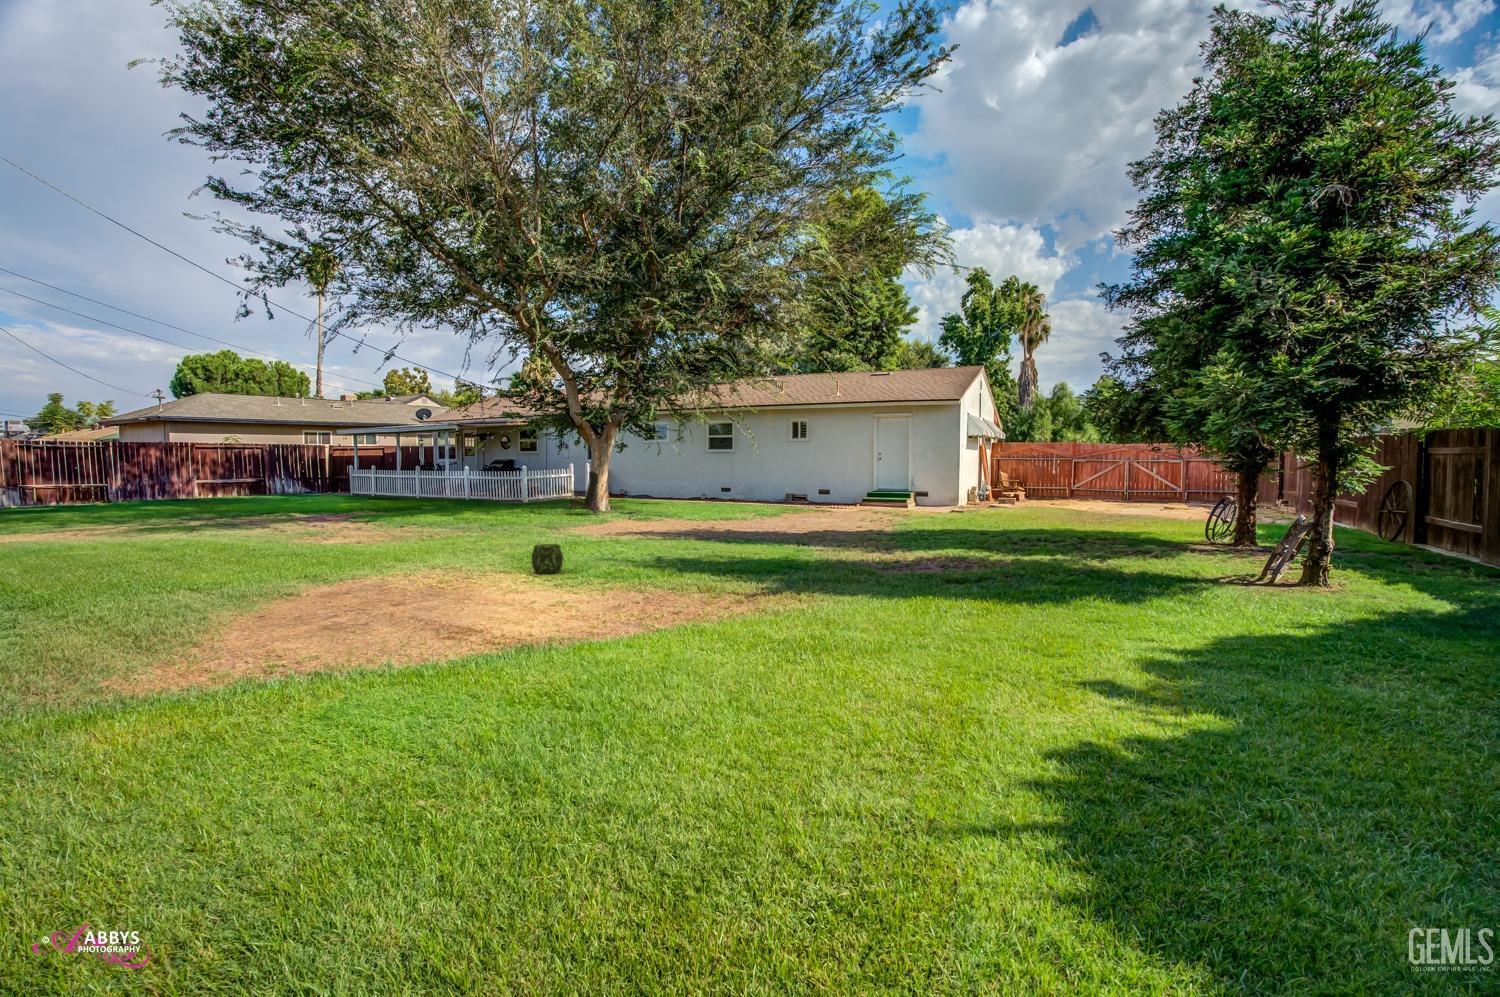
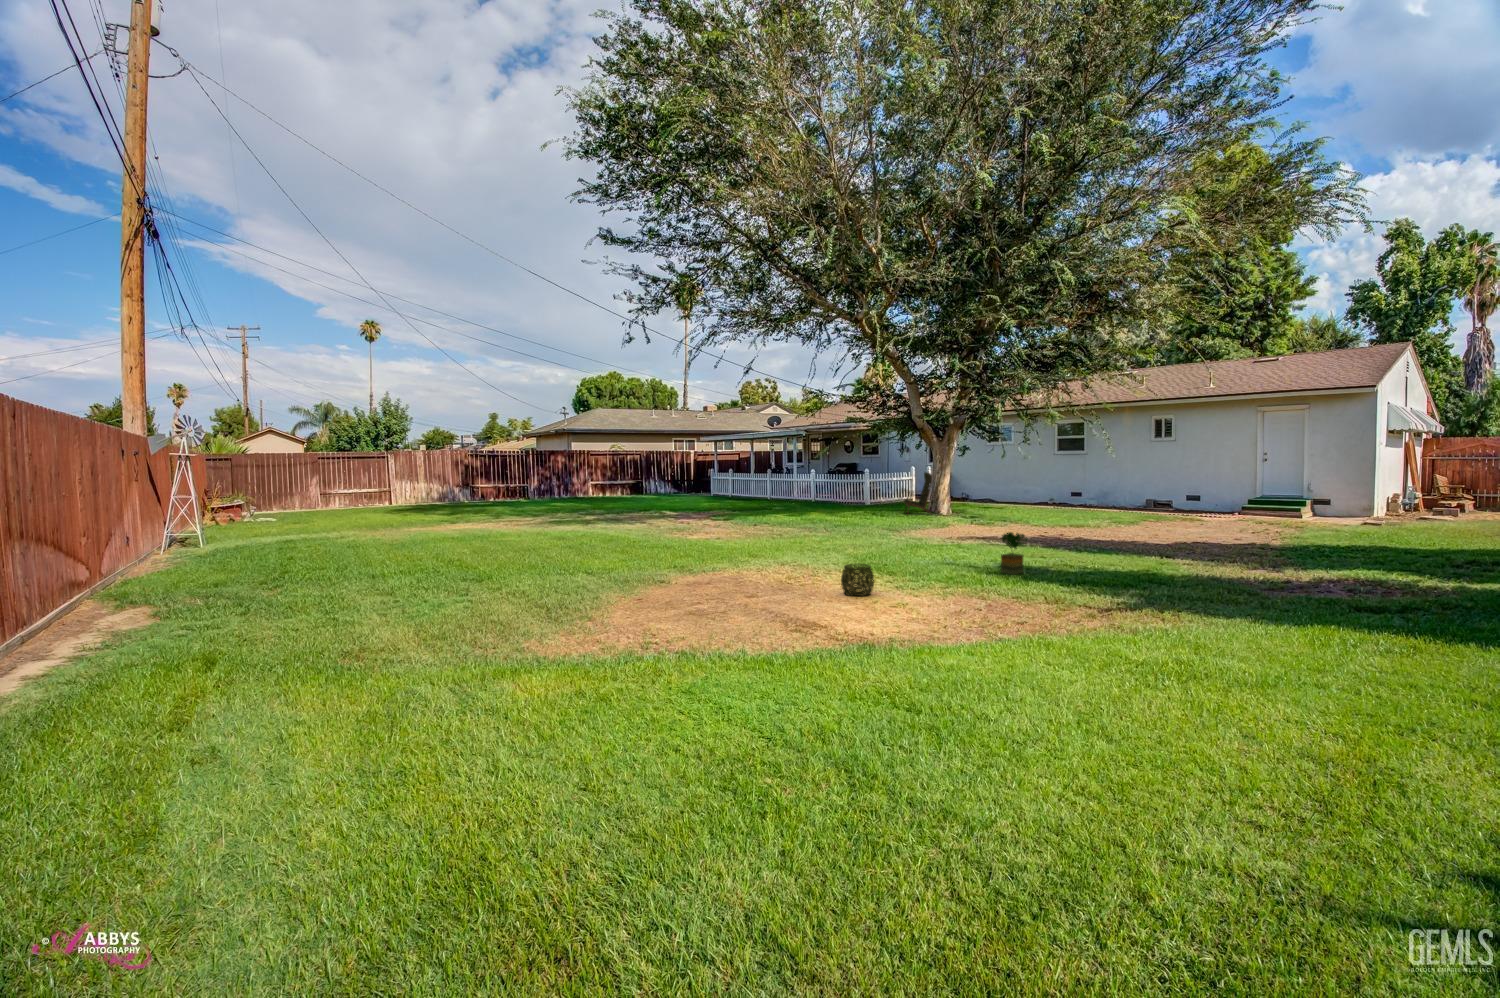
potted tree: none [671,515,695,553] -> present [1001,532,1027,575]

